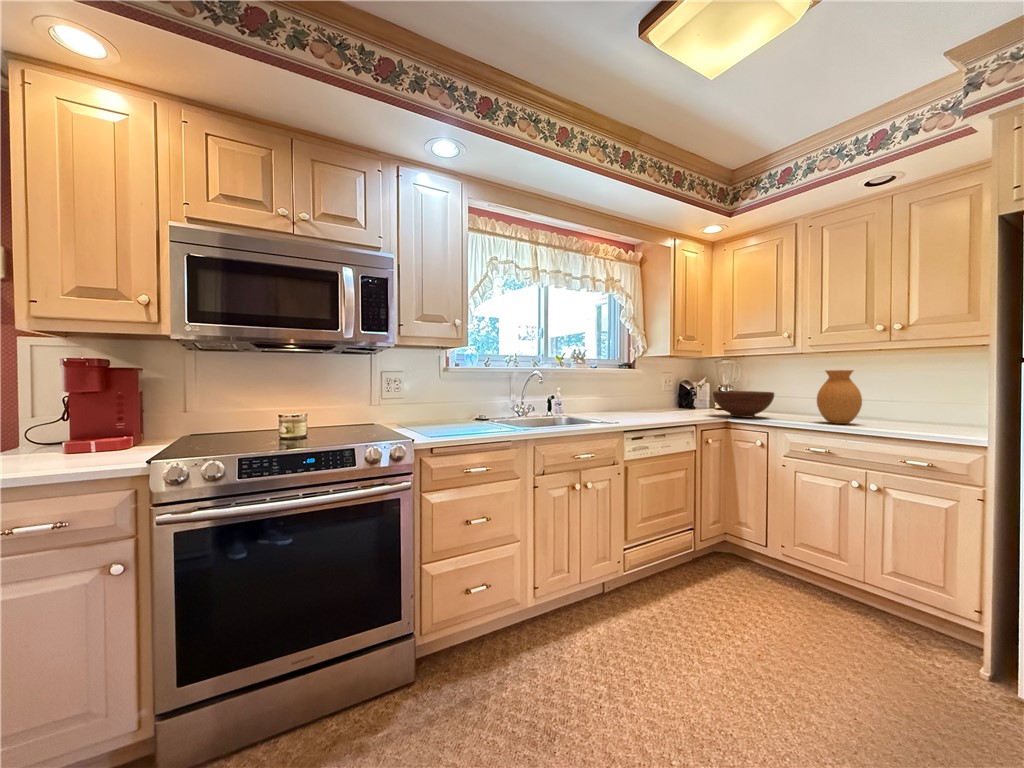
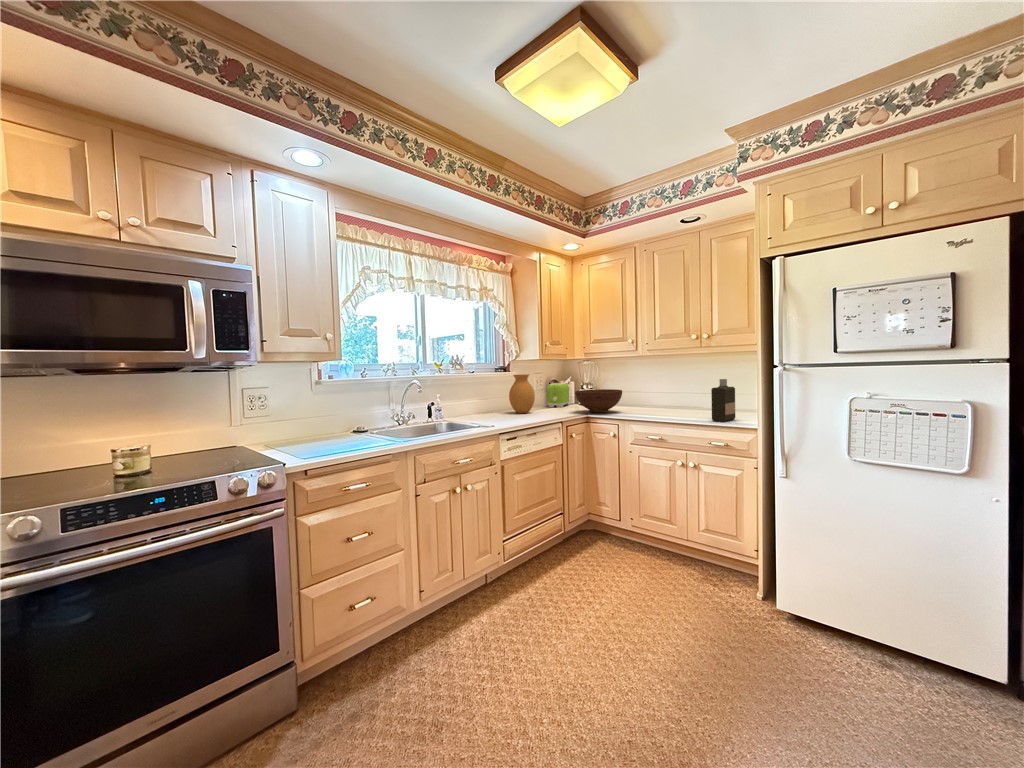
vase: present [817,370,862,424] -> present [509,374,535,413]
bottle: none [909,380,947,435] -> present [711,379,735,422]
toaster: none [677,384,704,411] -> present [547,383,570,407]

